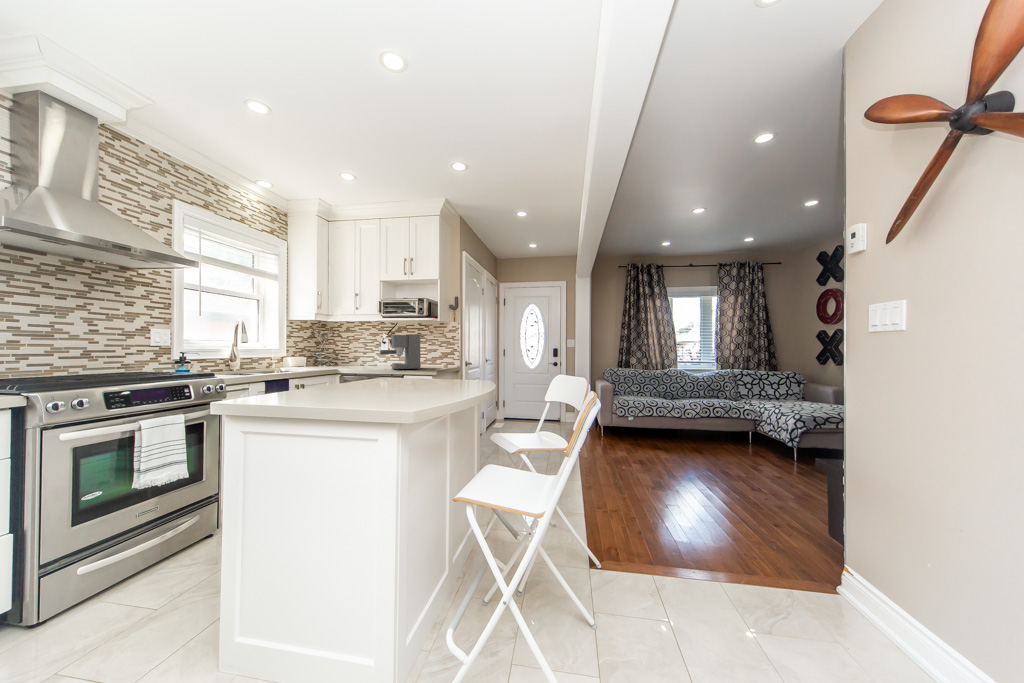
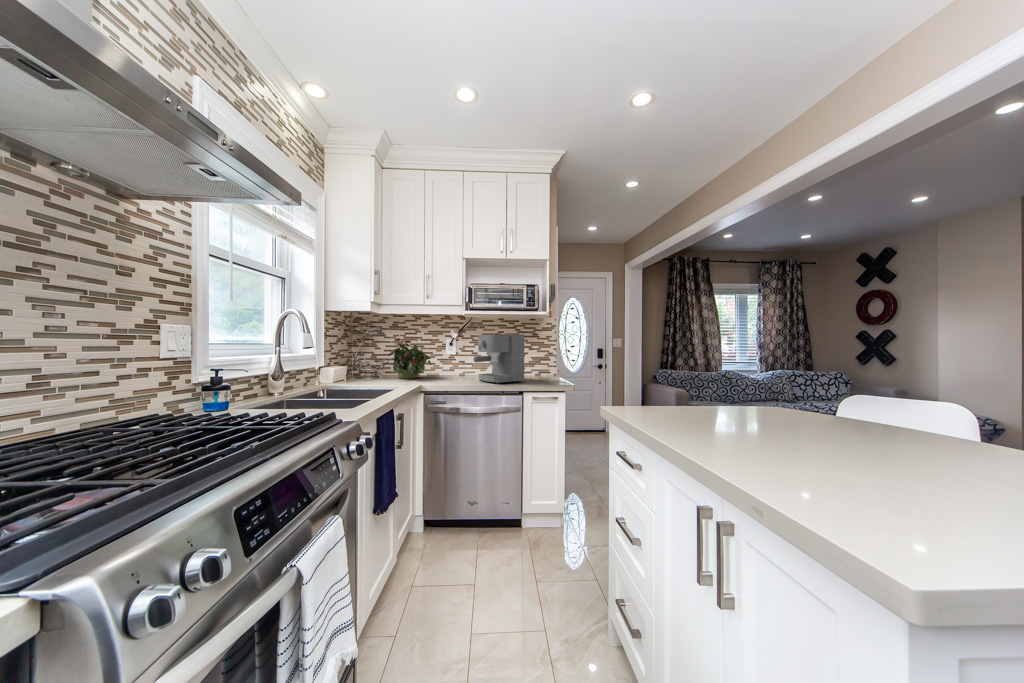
potted plant: none [333,338,365,366] -> present [388,338,431,379]

